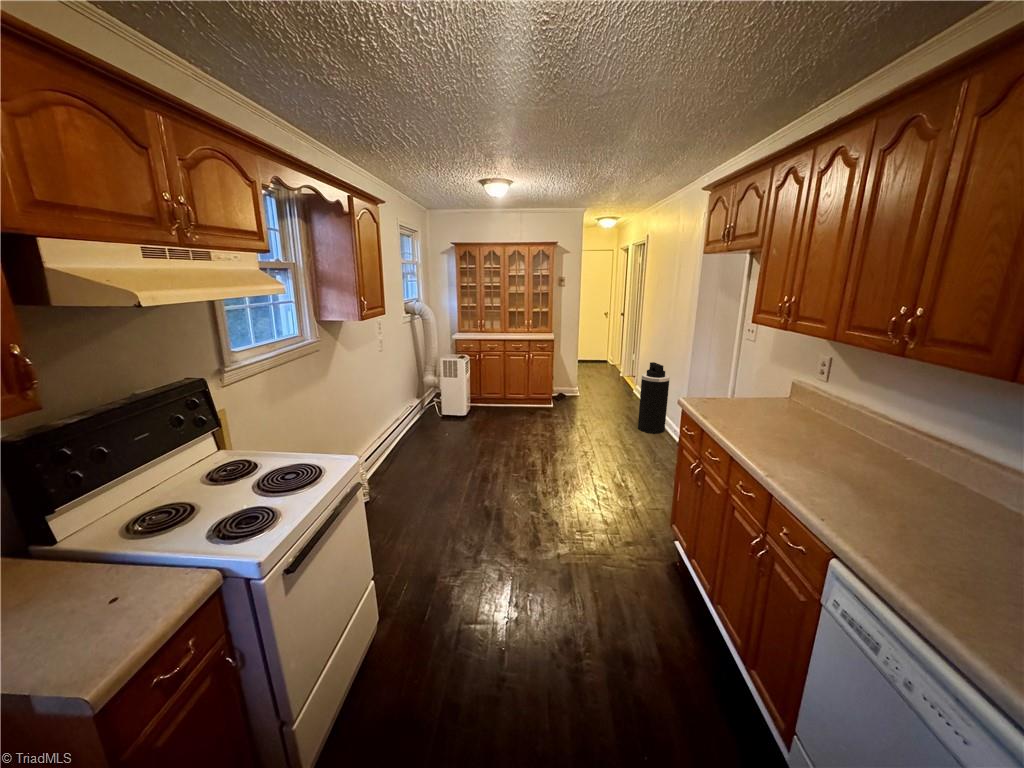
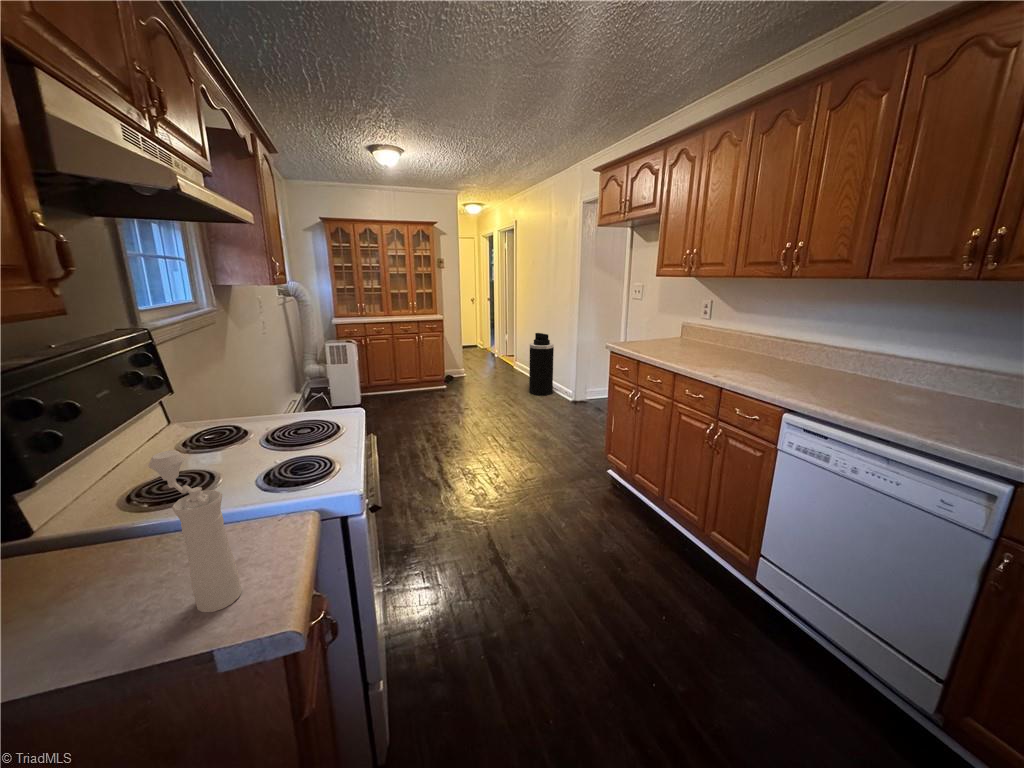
pepper mill: none [41,513,105,648] -> present [148,450,242,612]

